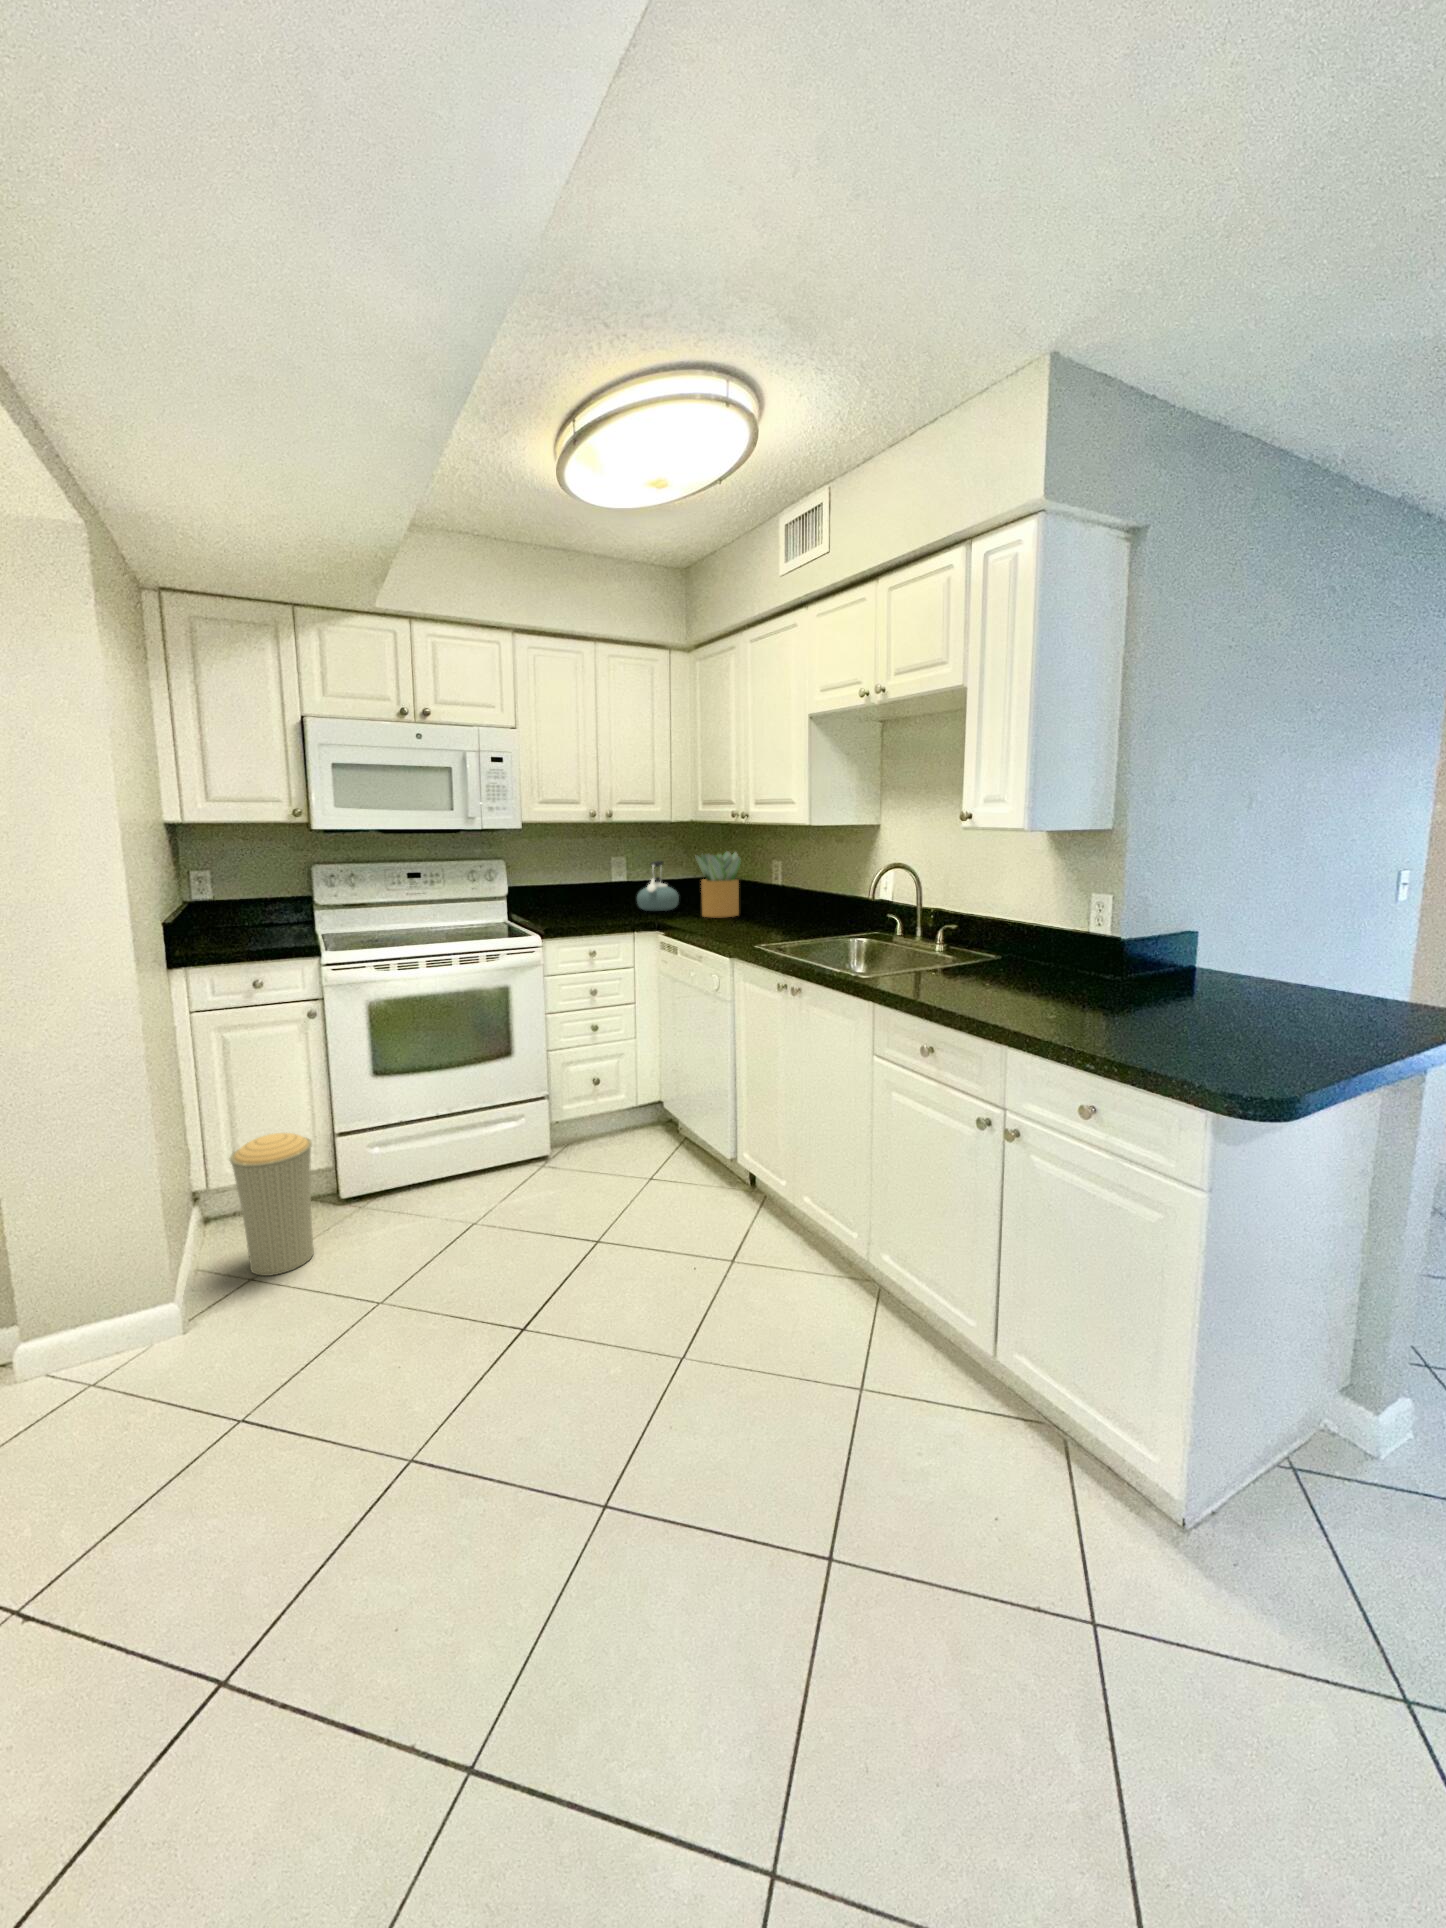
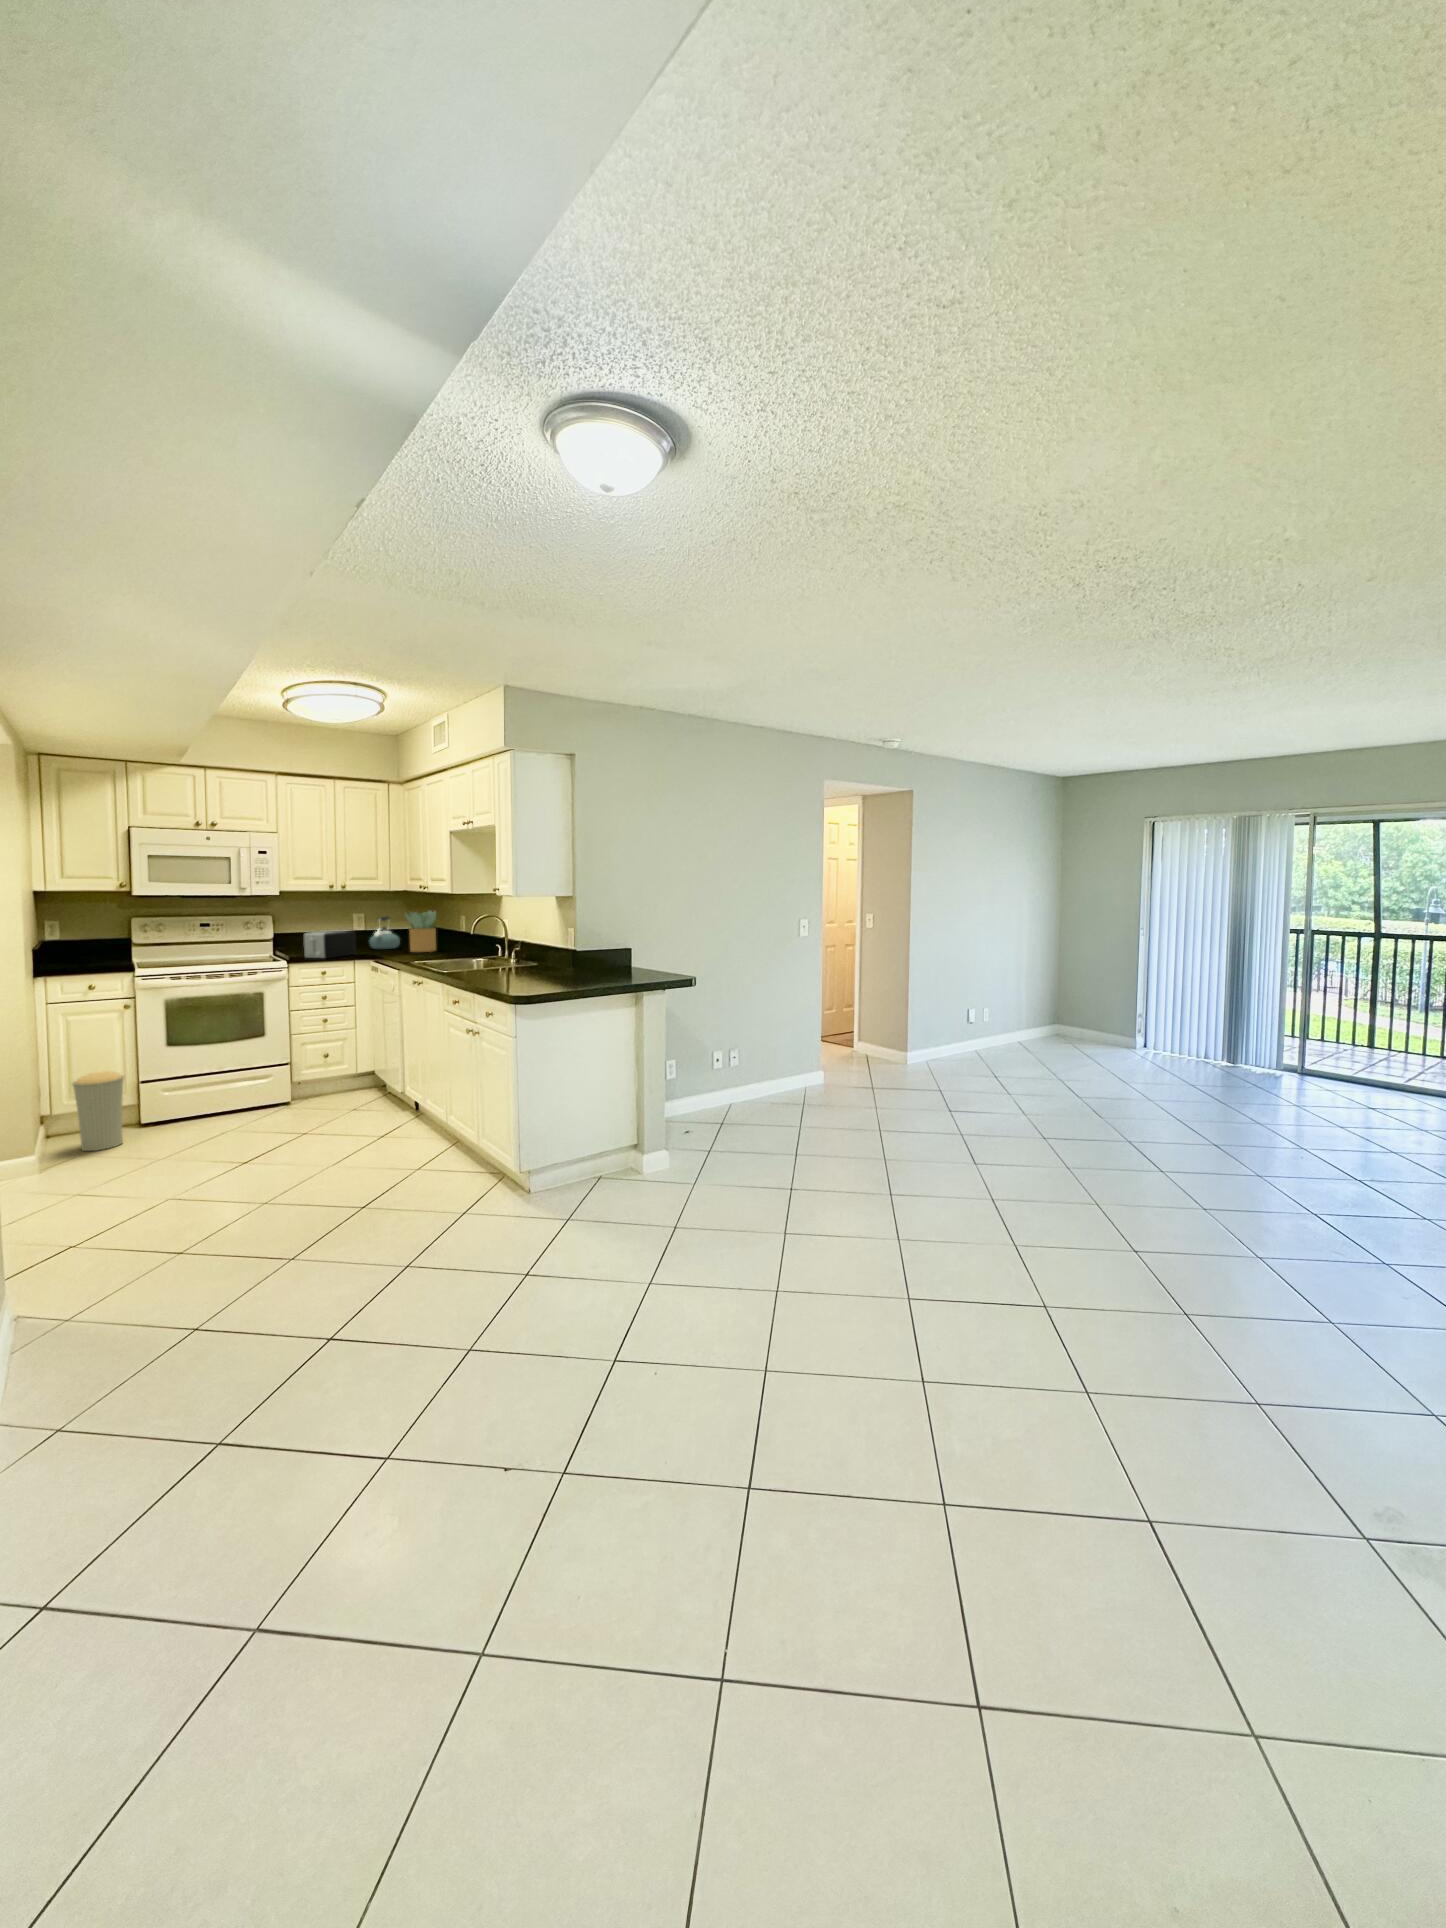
toaster: none [559,883,631,930] -> present [303,930,356,958]

